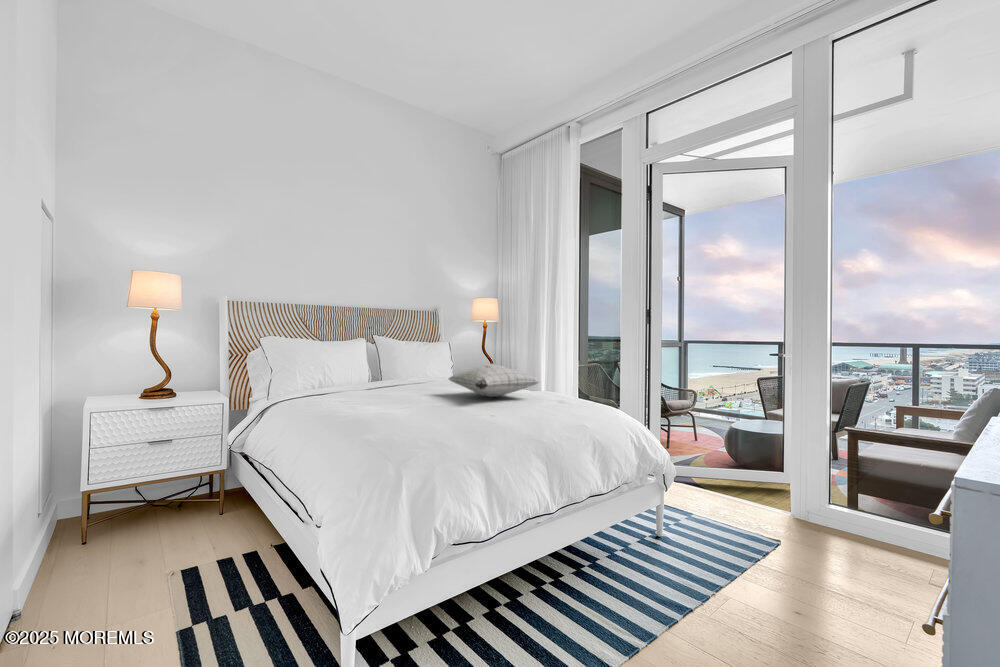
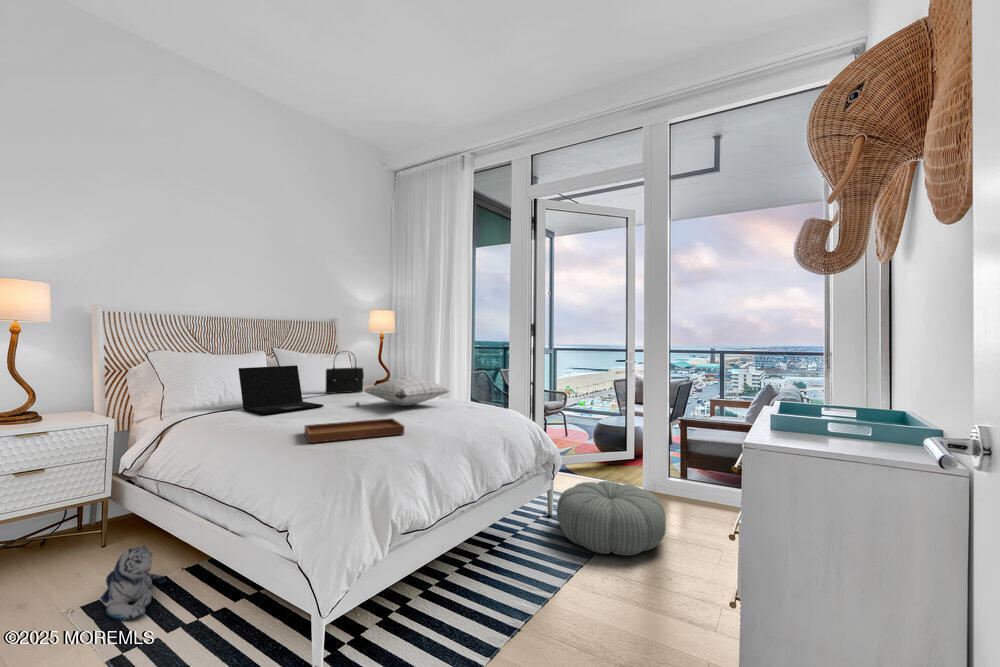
handbag: none [421,339,458,382] -> present [326,351,364,394]
laptop: none [331,352,409,399] -> present [239,365,324,414]
tray: none [365,389,470,431] -> present [304,402,404,443]
pouf: none [665,501,820,607] -> present [557,481,666,556]
plush toy: none [195,520,254,592] -> present [101,546,166,621]

